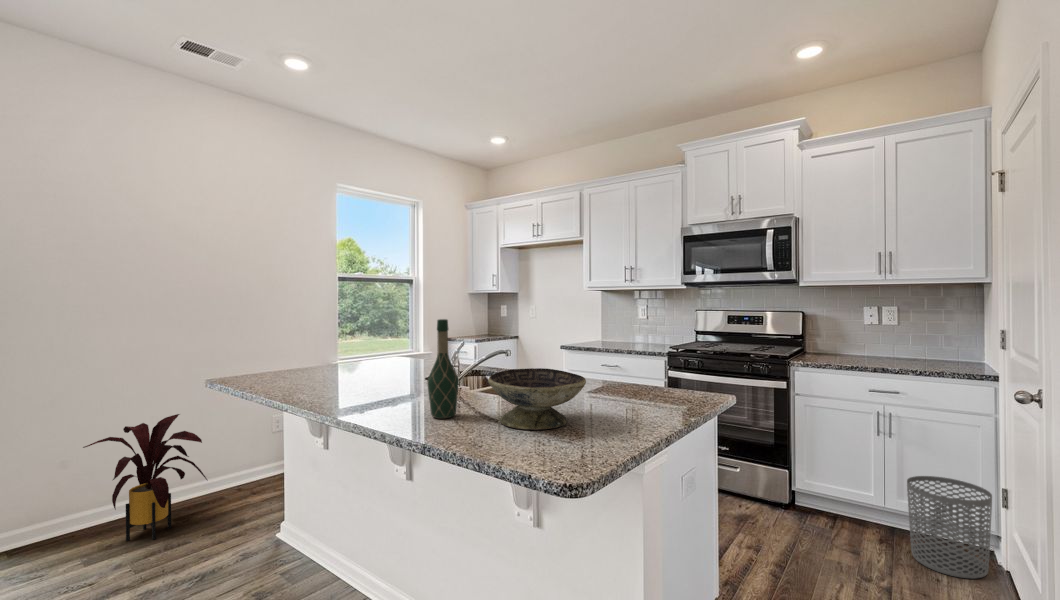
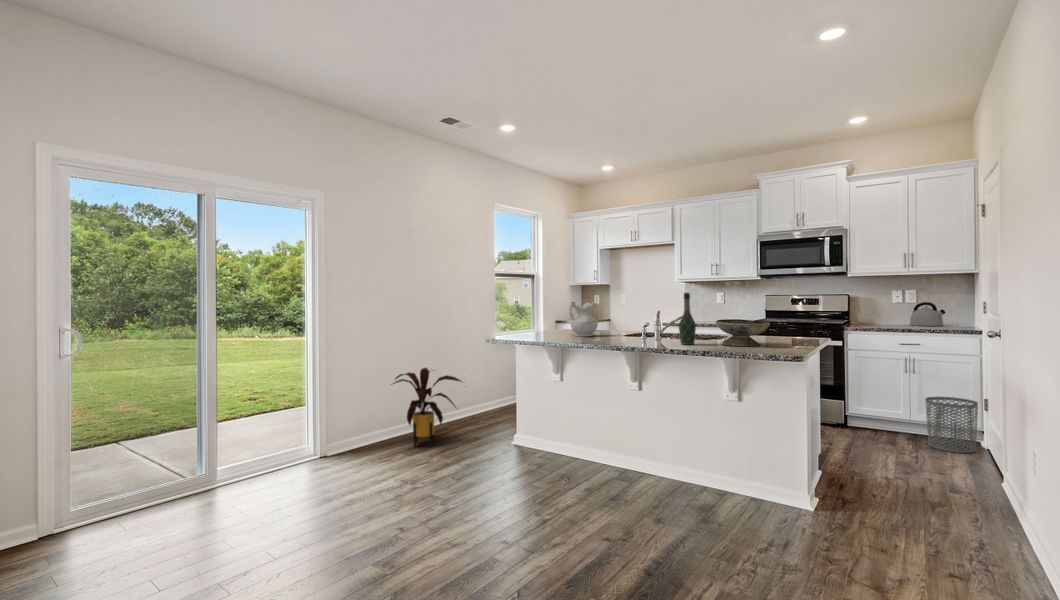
kettle: none [888,325,941,361] -> present [910,302,945,326]
ceramic pitcher: none [325,326,378,382] -> present [569,302,598,337]

